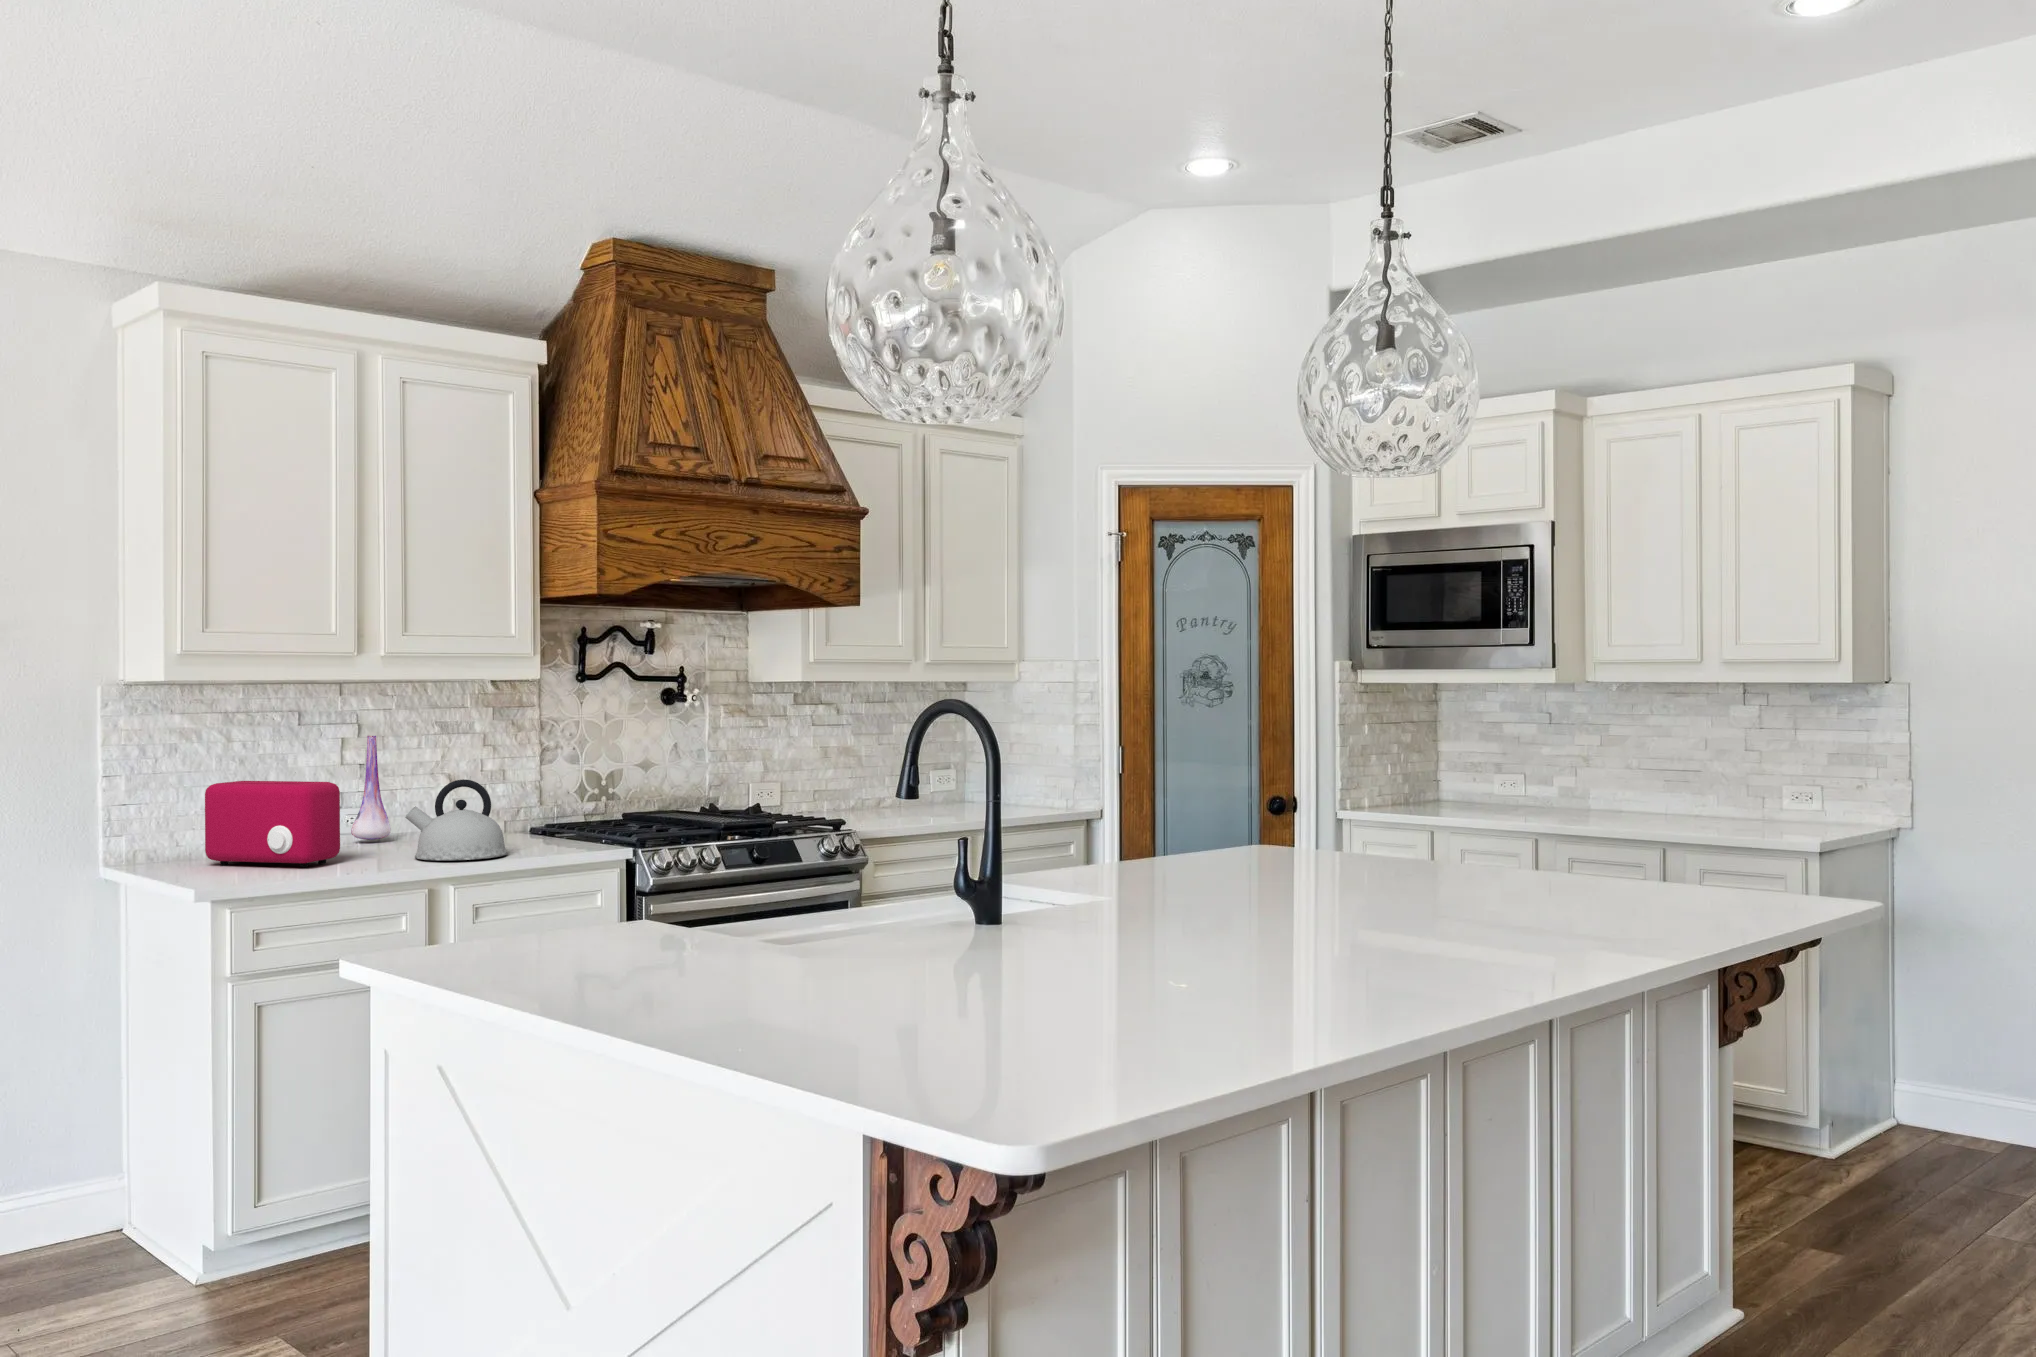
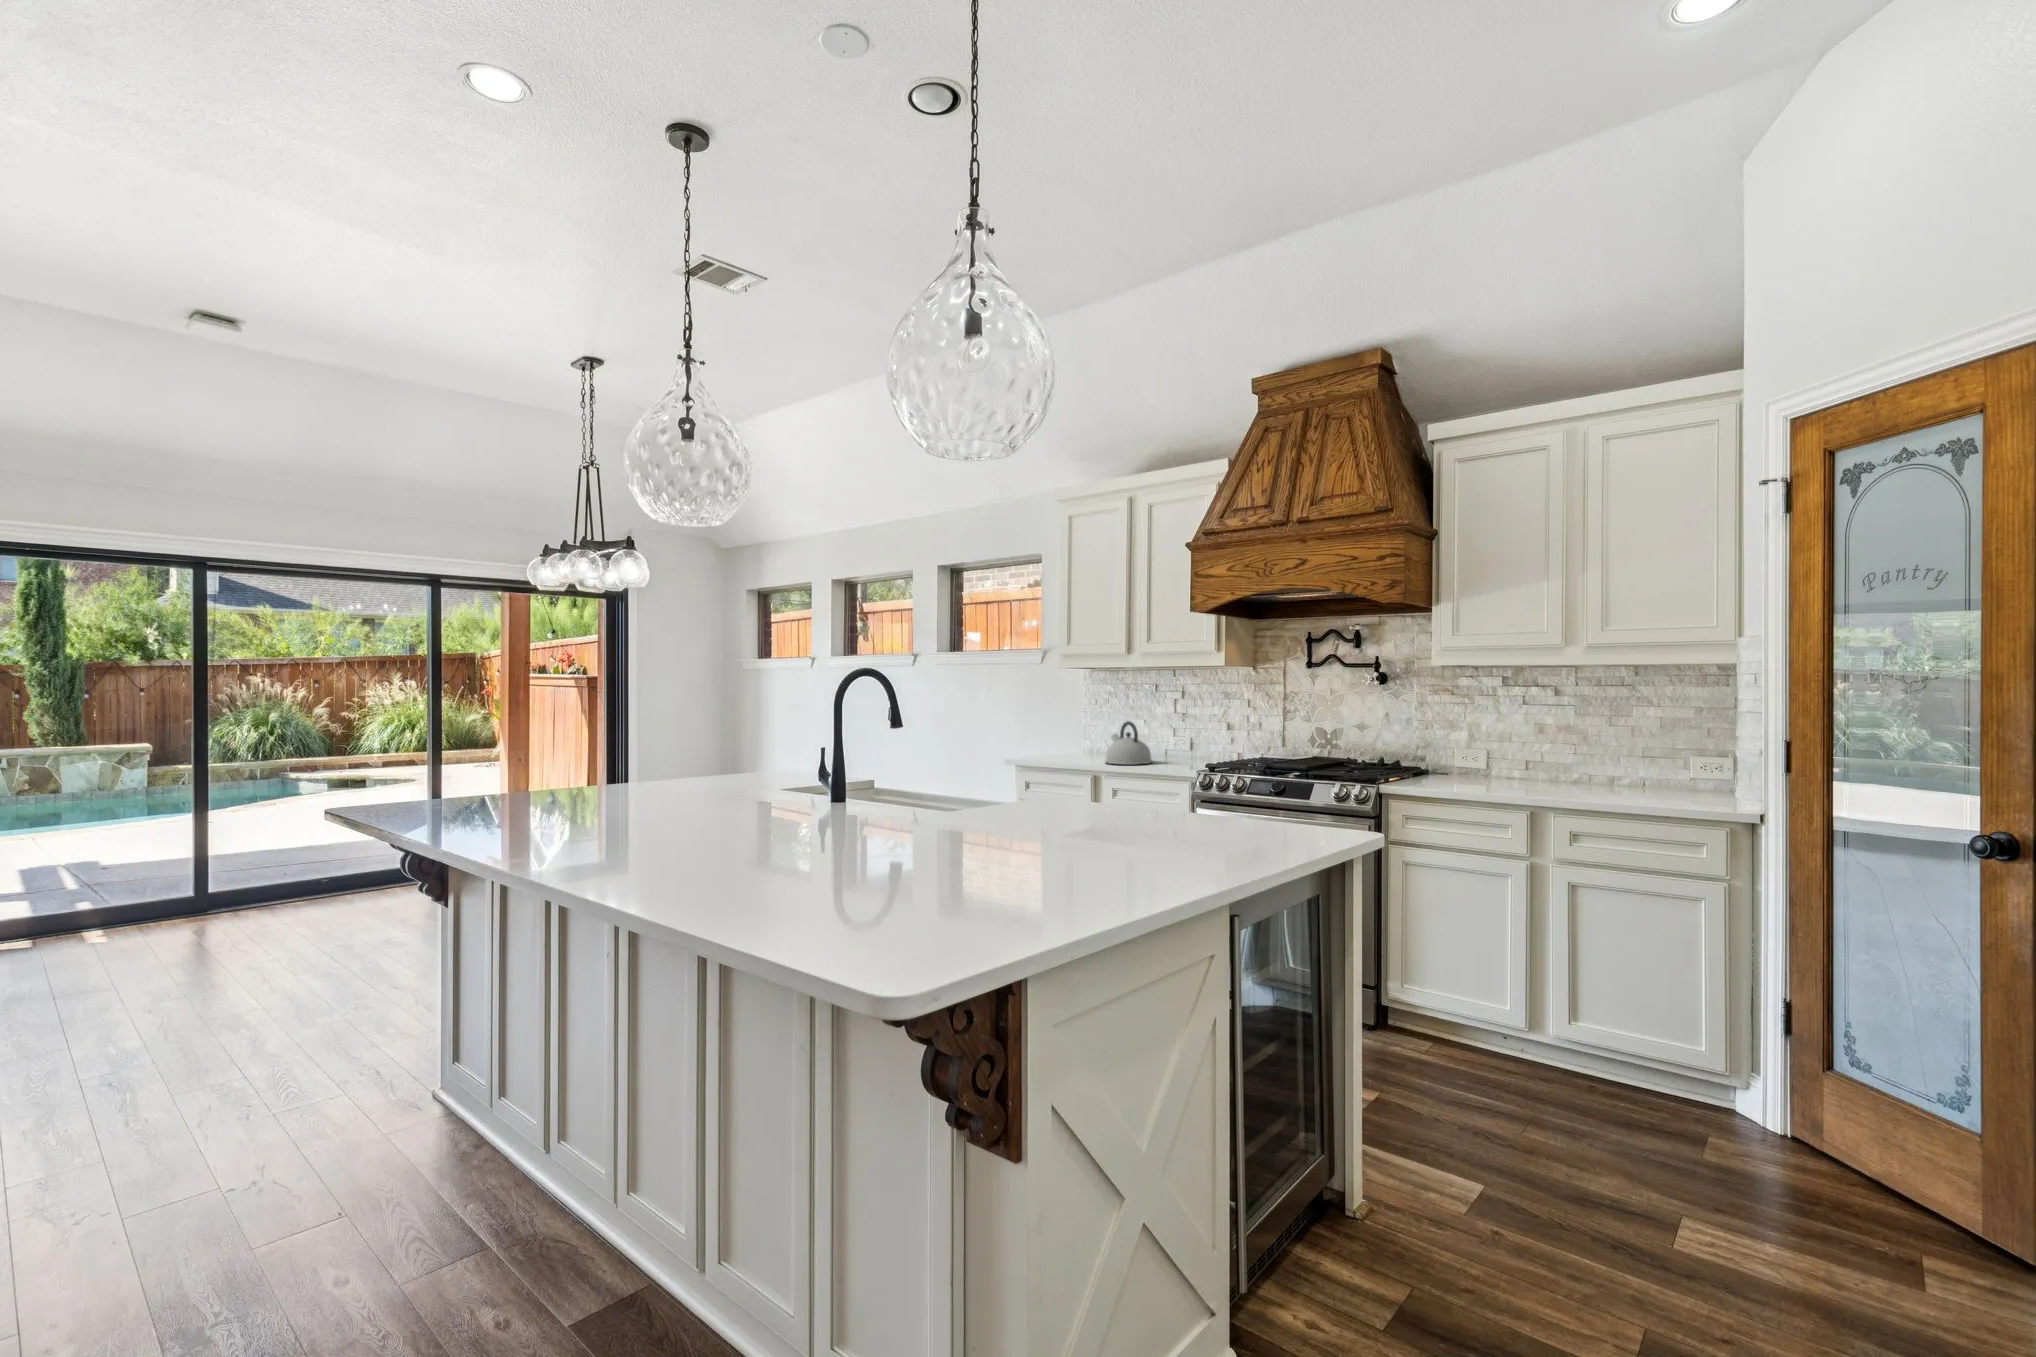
vase: present [351,736,391,840] -> none [1164,696,1184,754]
toaster: present [205,781,340,867] -> none [1064,715,1098,757]

